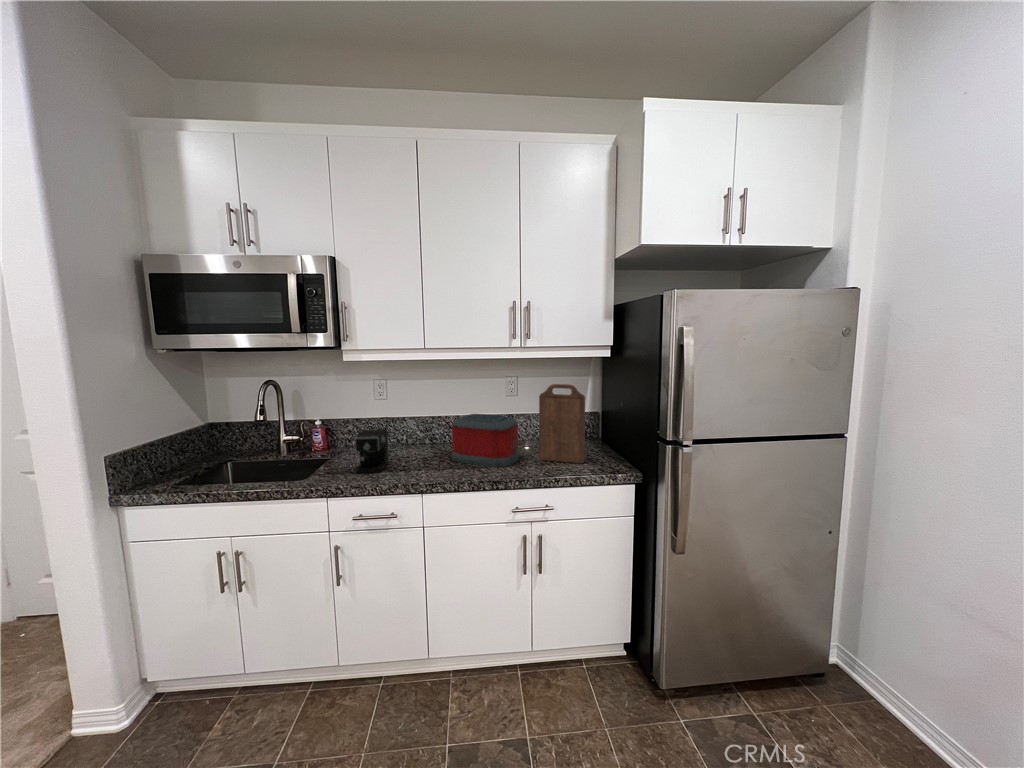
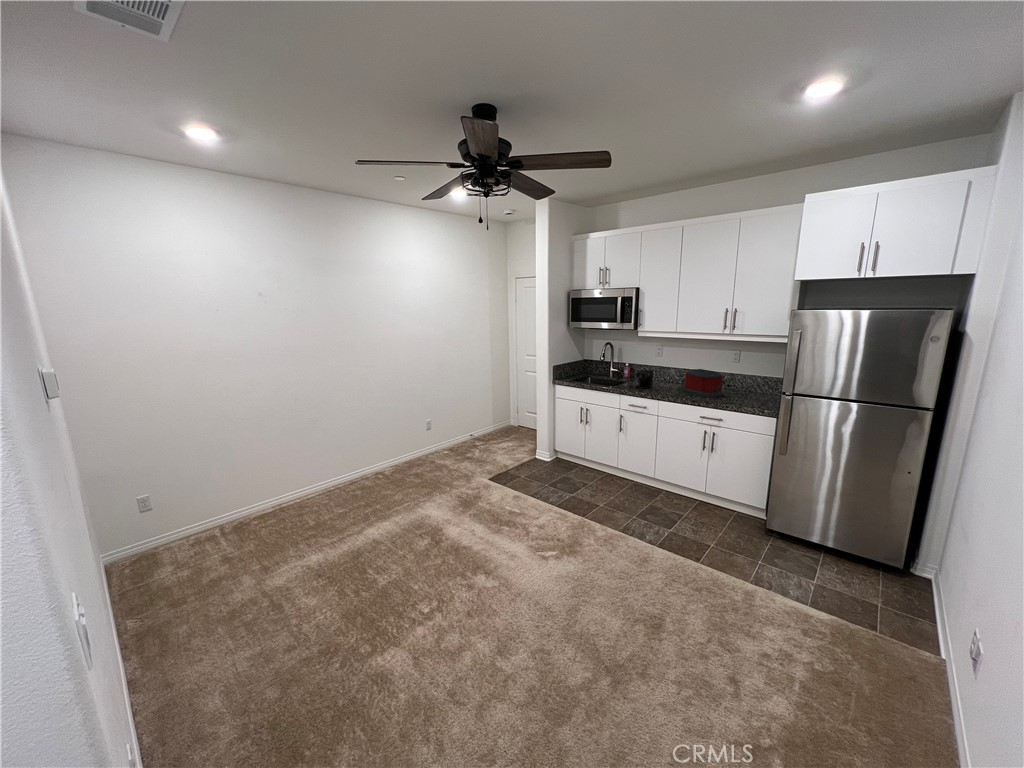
cutting board: present [539,384,585,463] -> none [731,356,760,404]

